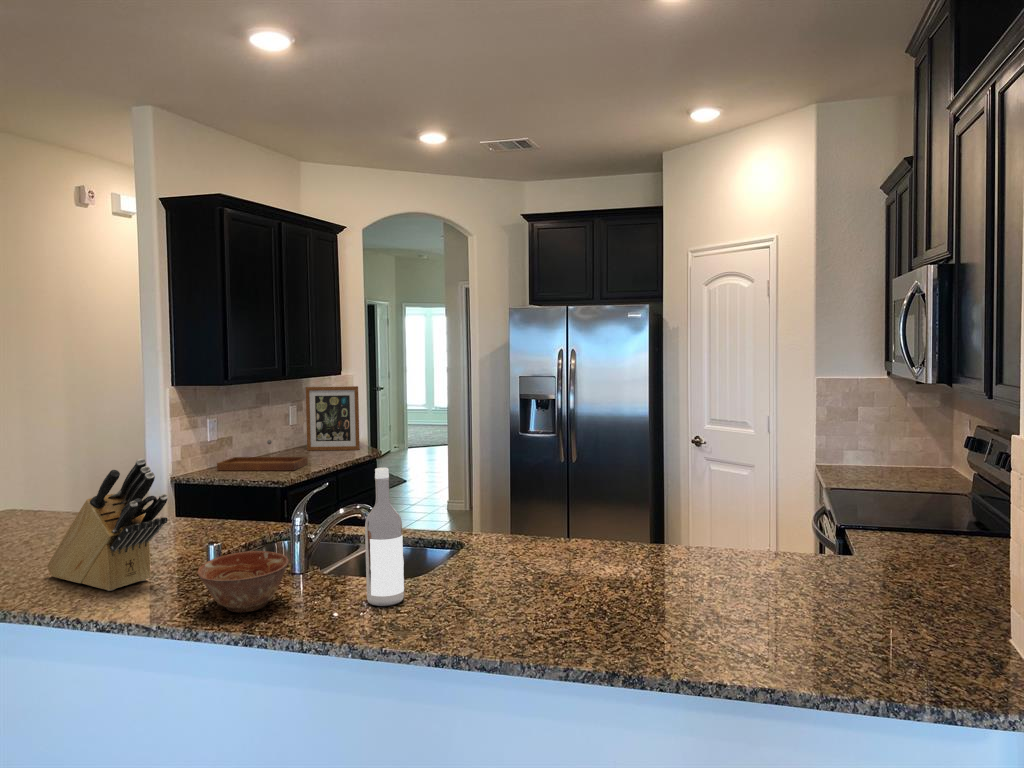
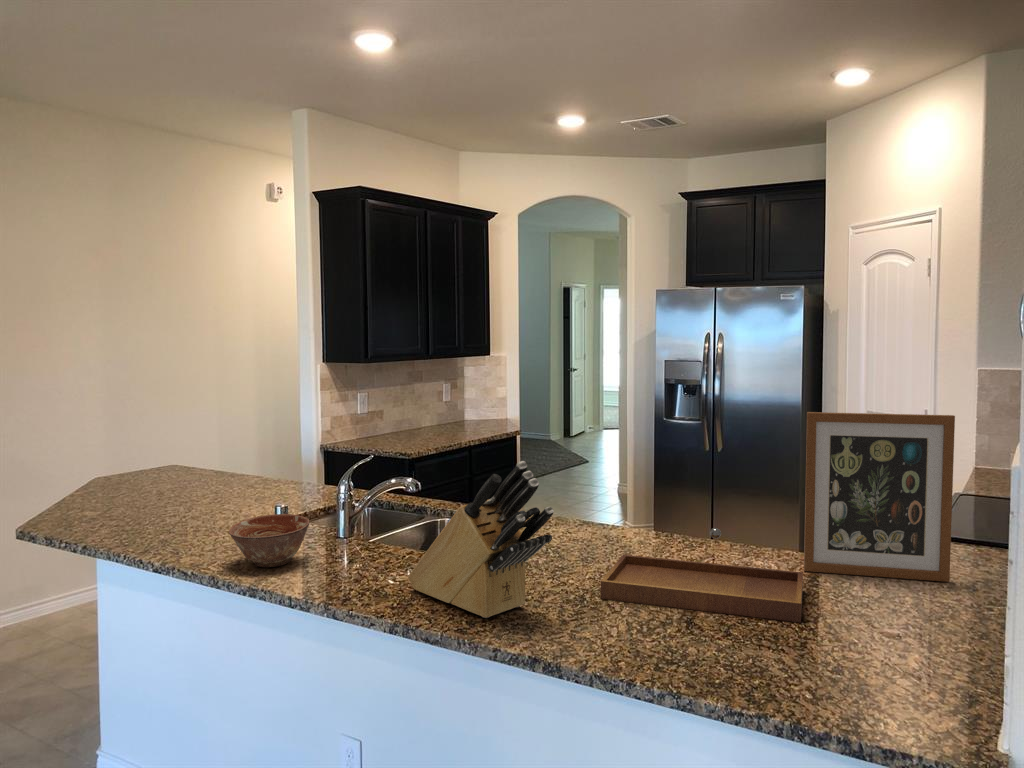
picture frame: present [306,386,360,451] -> present [804,412,955,582]
tray: present [217,440,308,471] -> present [601,528,803,622]
knife block: present [47,458,168,591] -> present [408,461,554,618]
wine bottle: present [365,468,404,606] -> none [371,444,407,574]

